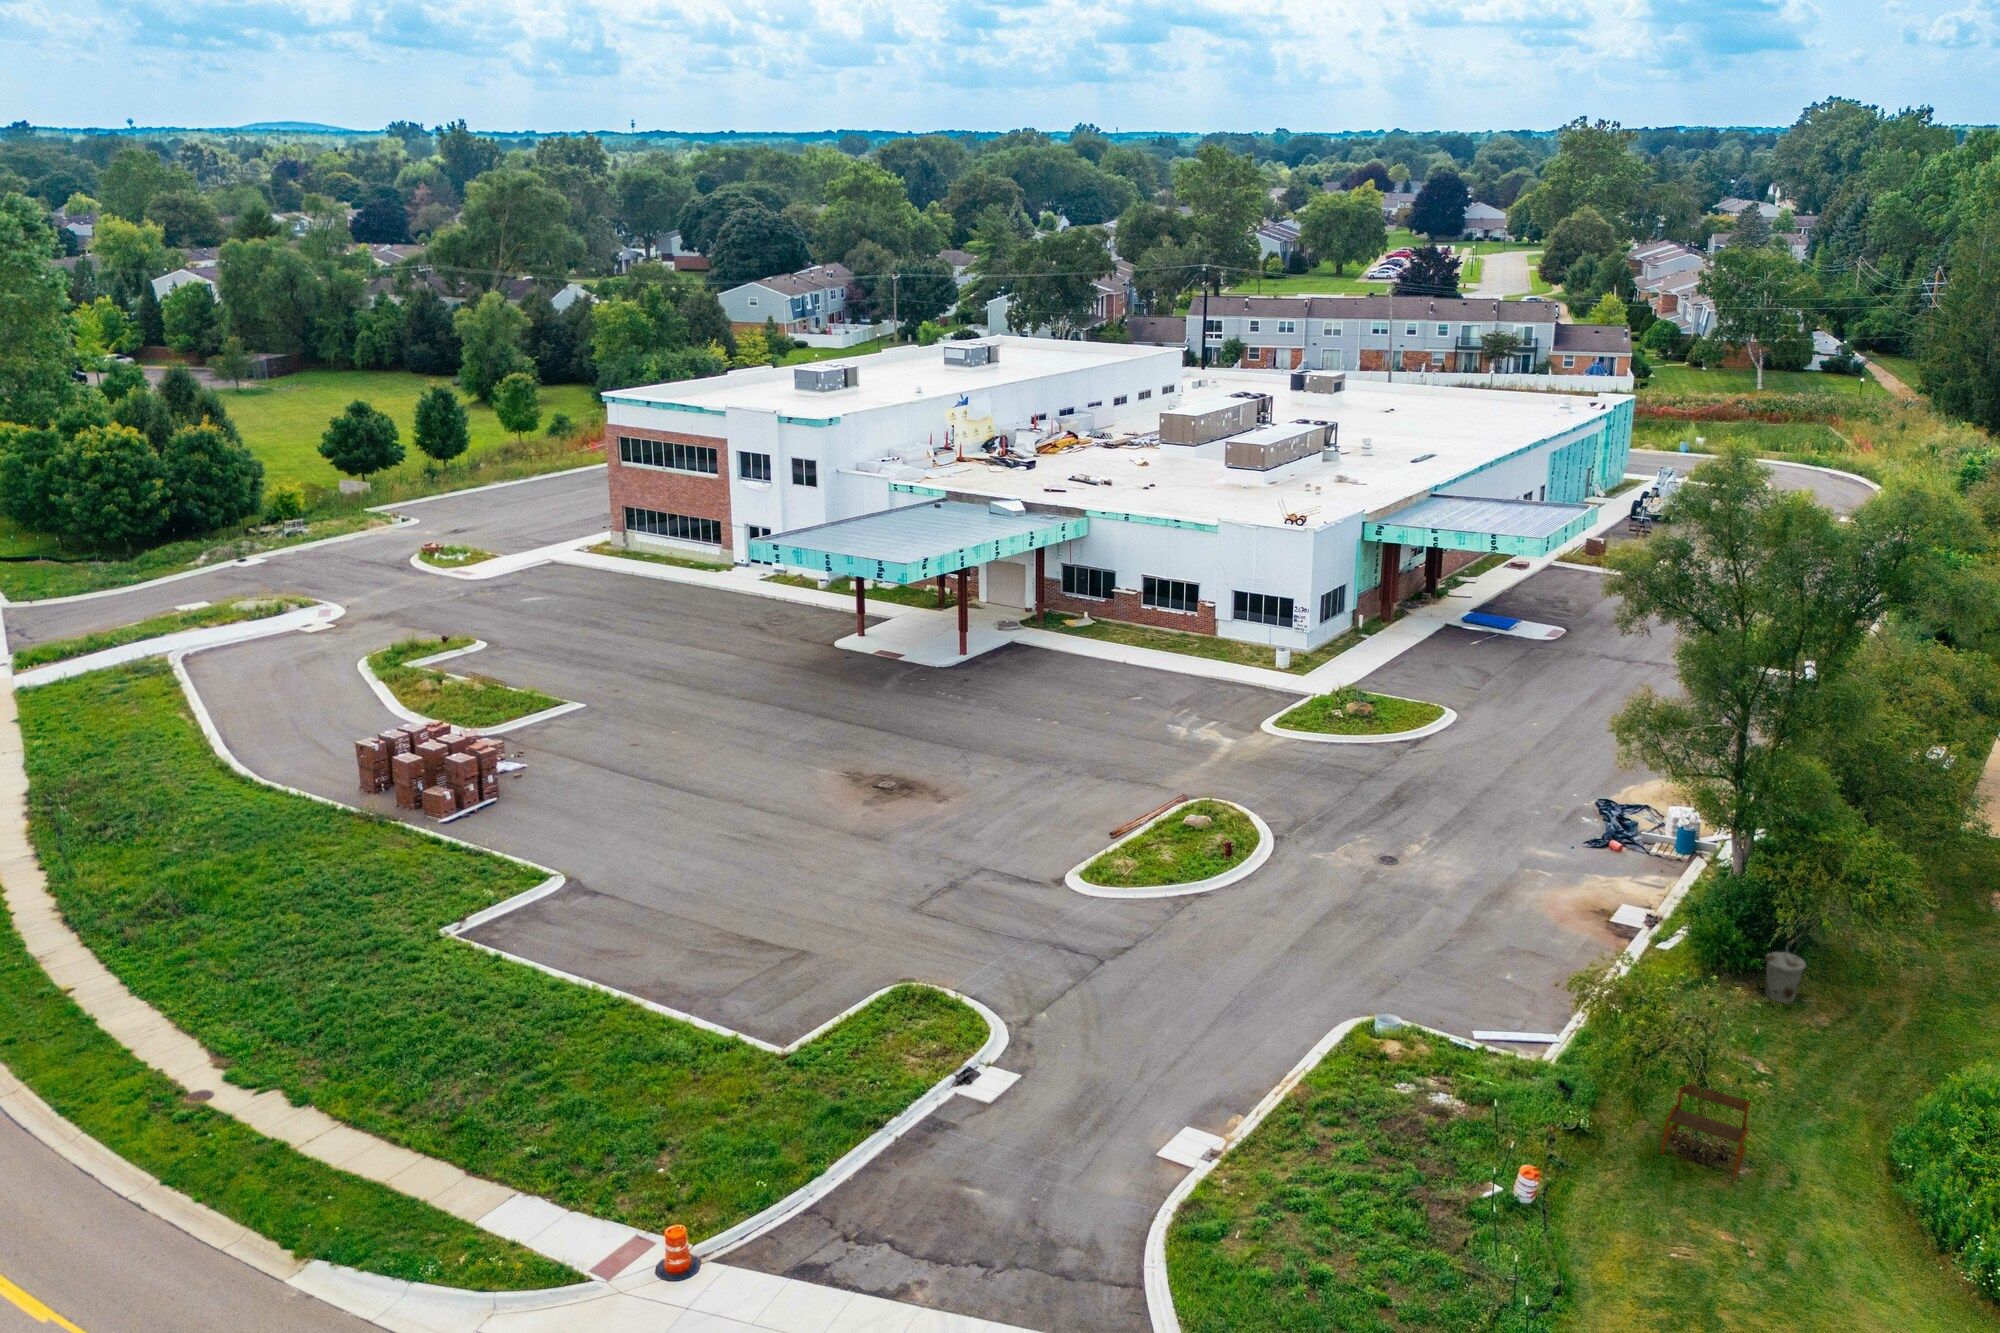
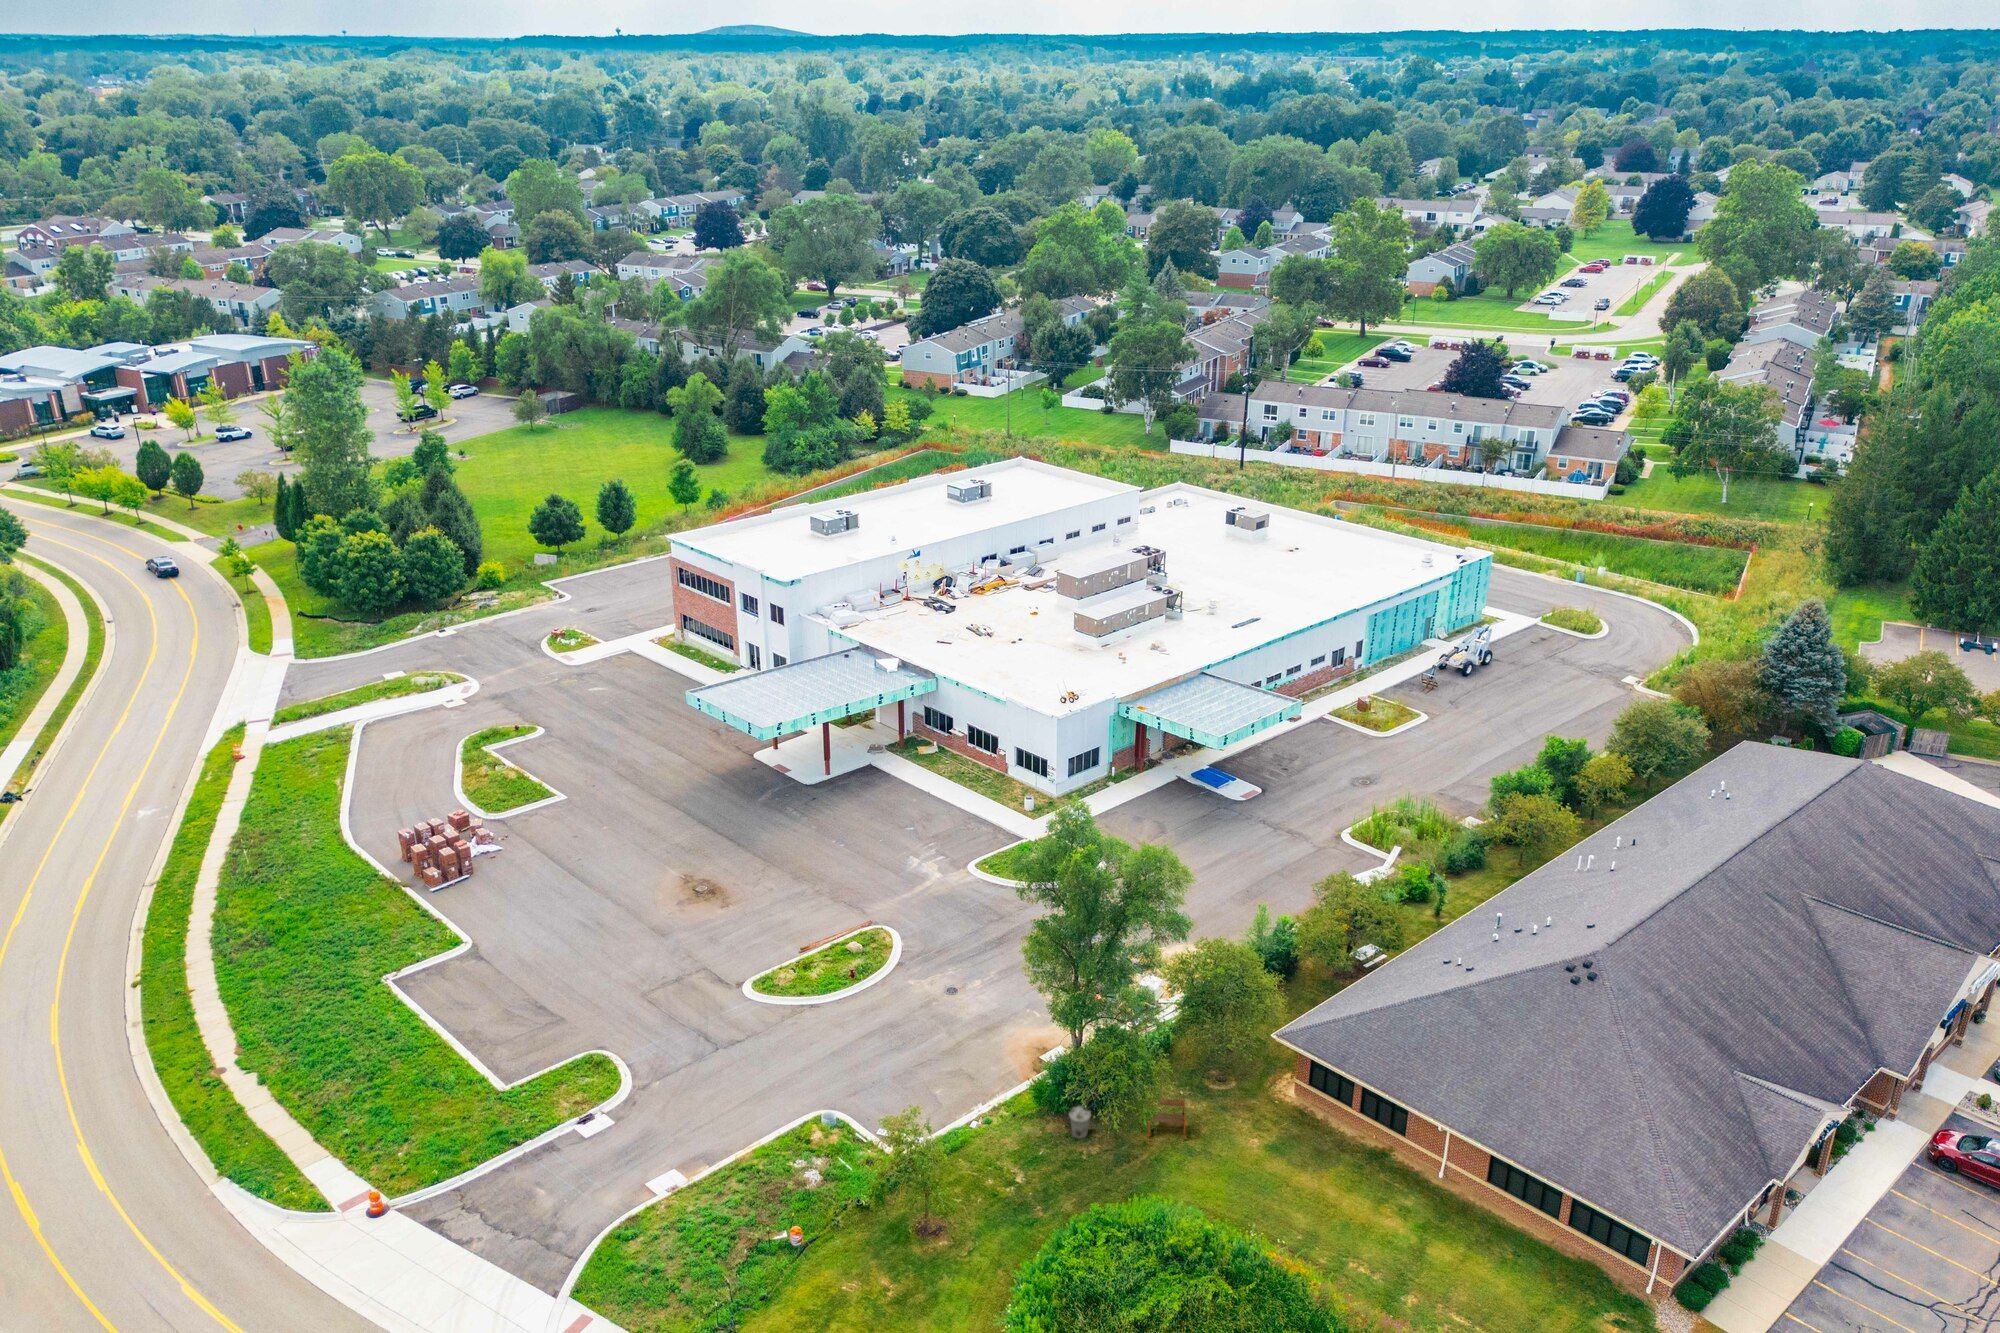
bench: present [1661,1084,1750,1178] -> present [1148,1099,1186,1141]

